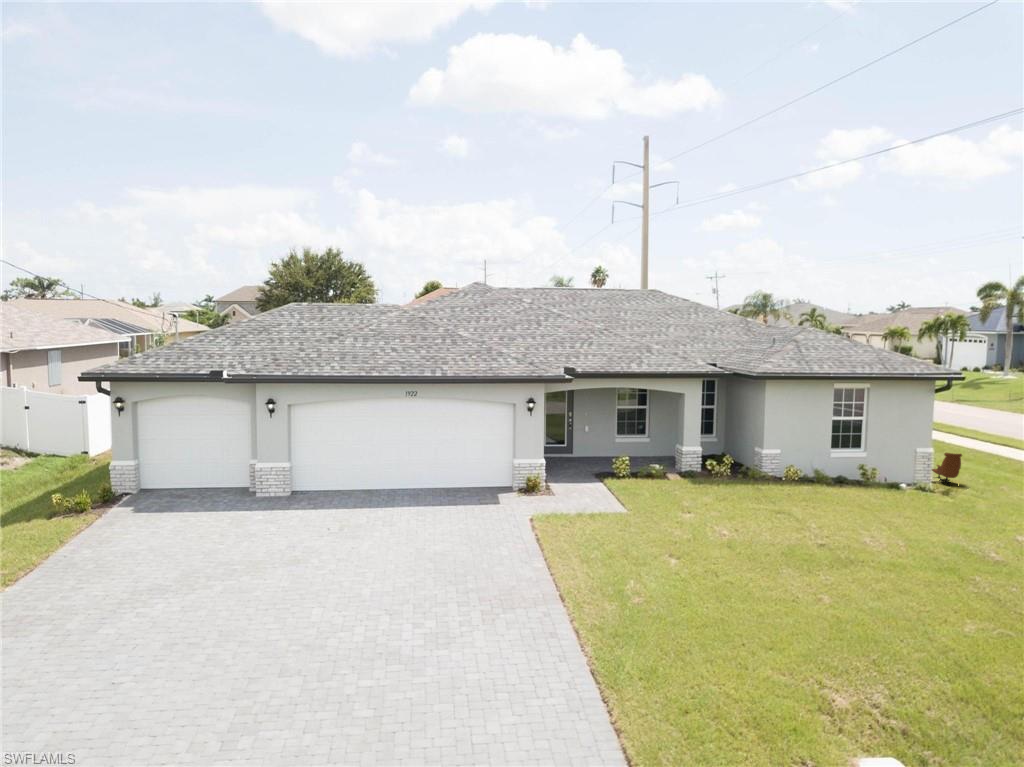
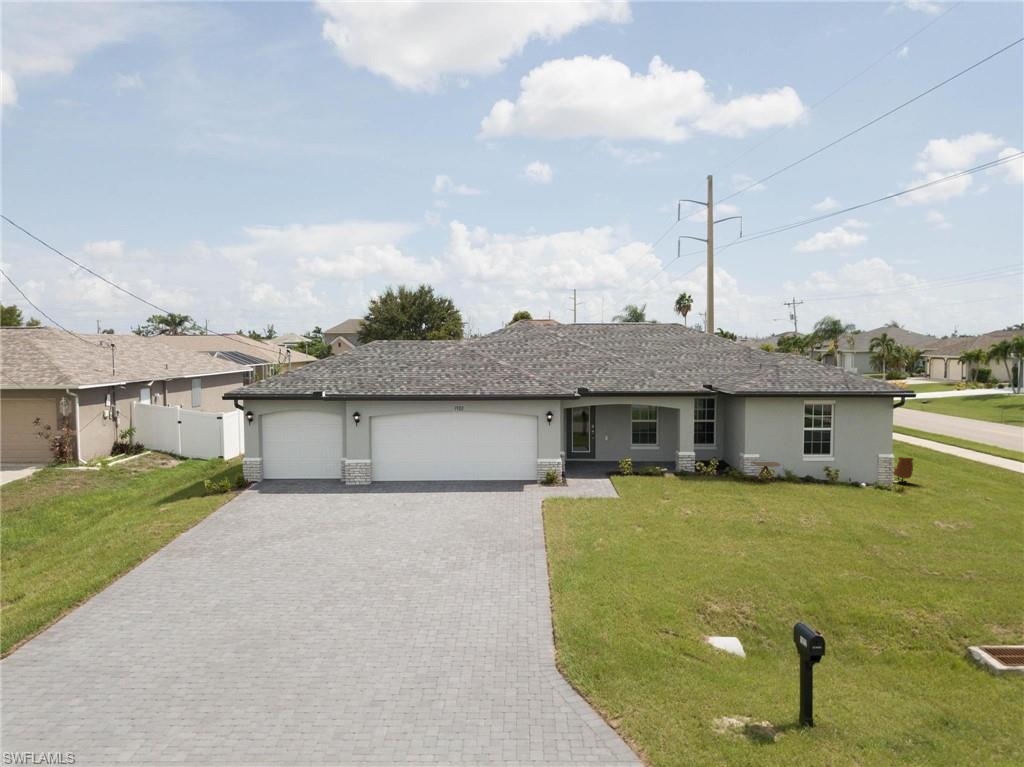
round table: none [772,457,809,487] -> present [751,460,781,483]

